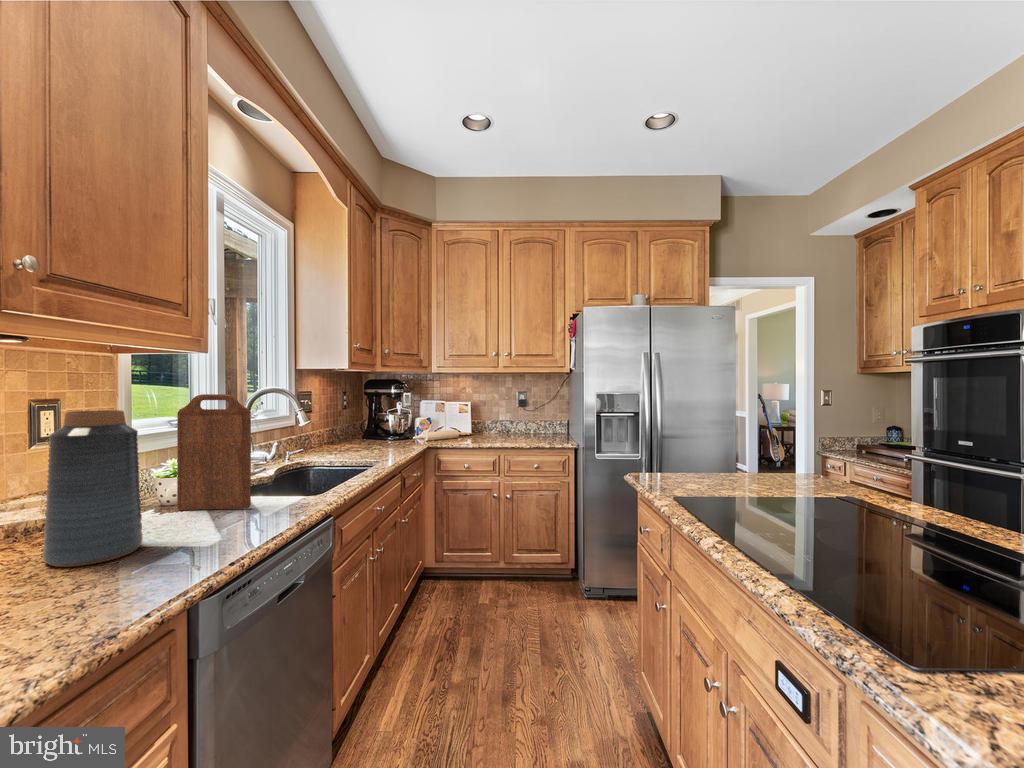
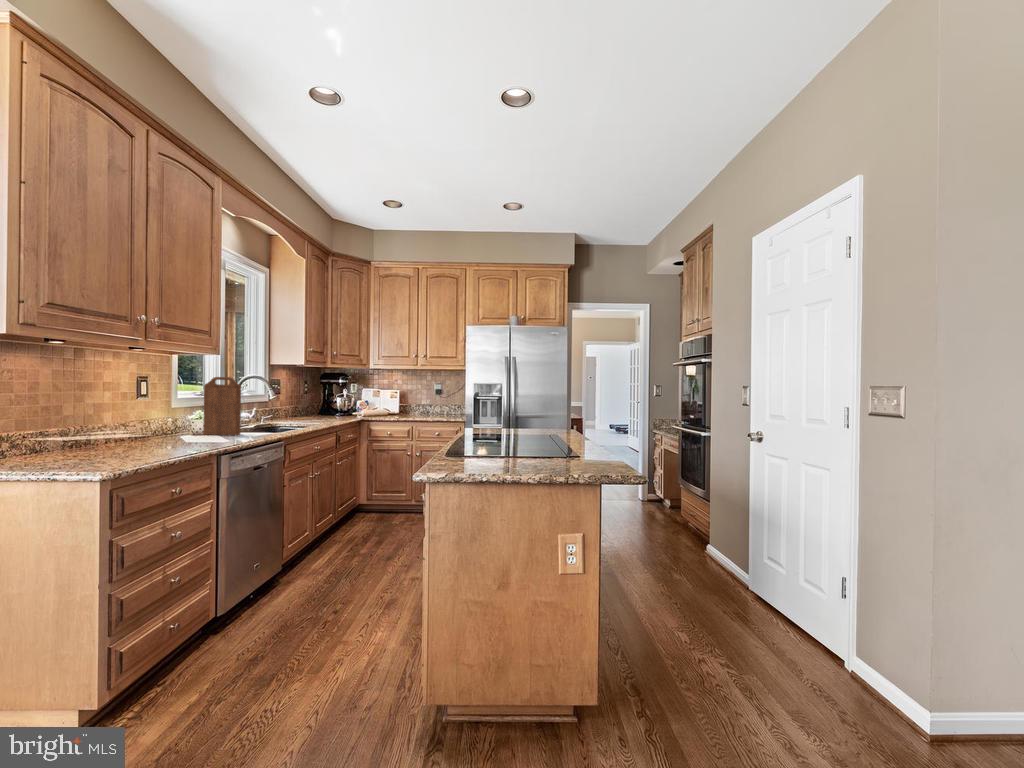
vase: present [43,410,143,567] -> none [156,382,194,444]

